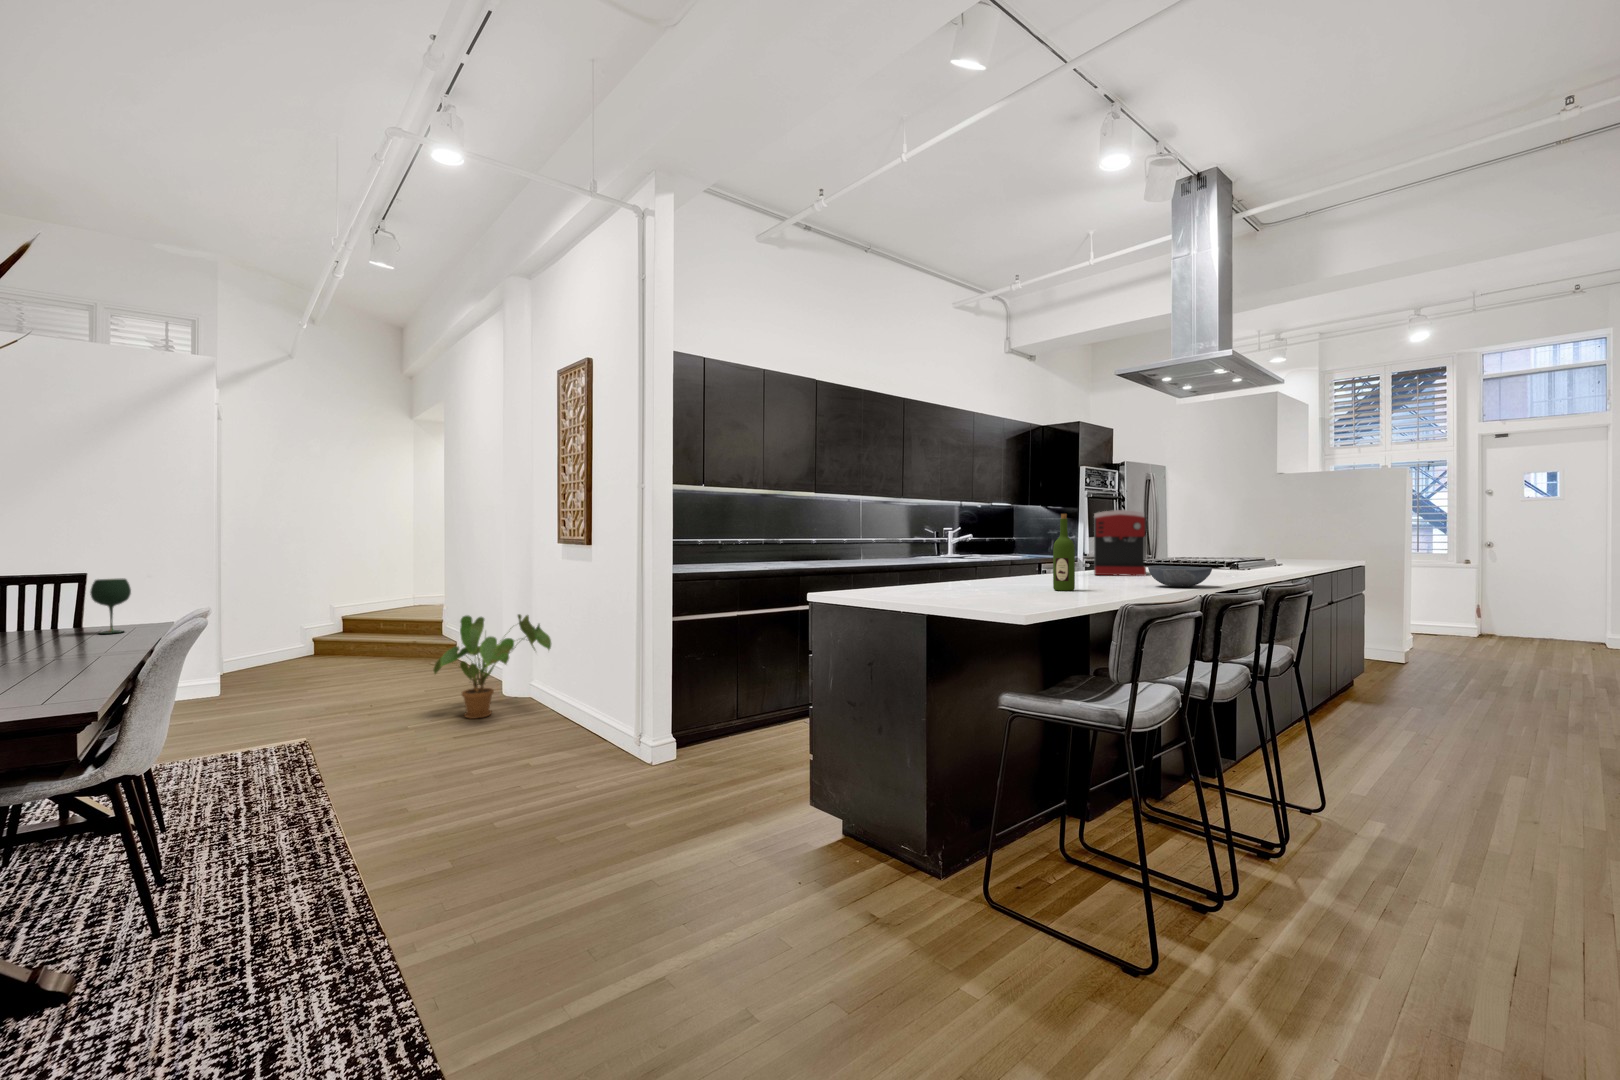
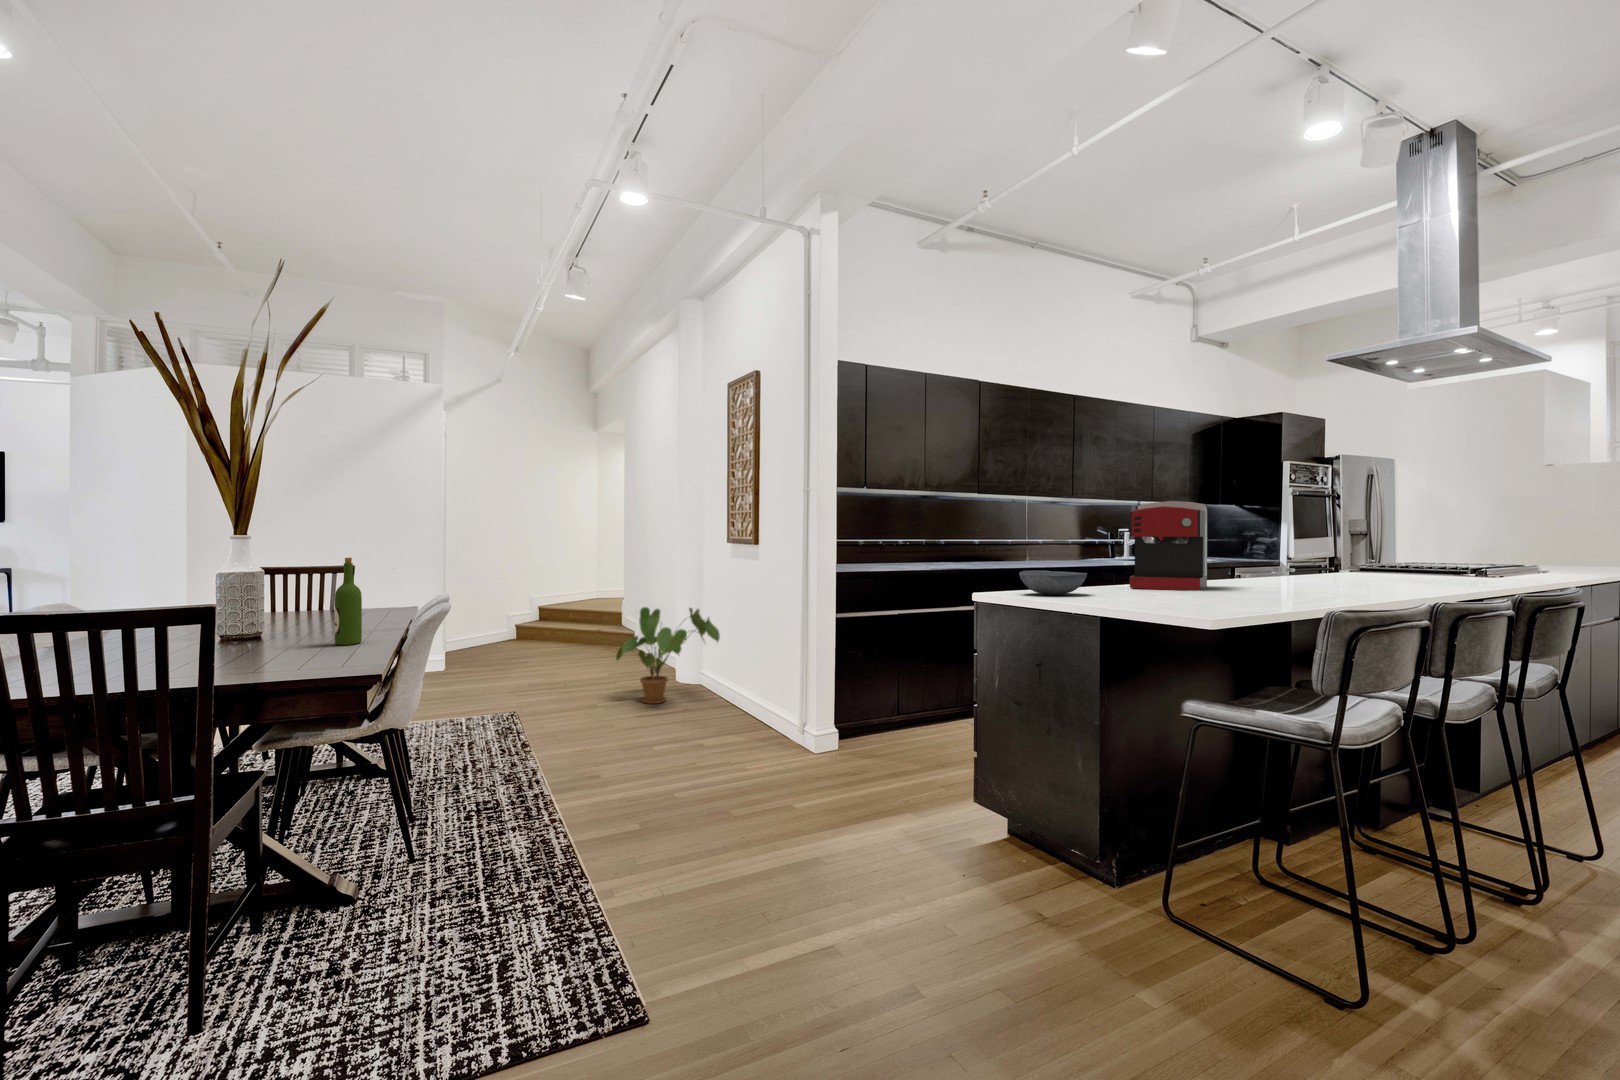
coffee maker: present [1094,510,1146,576] -> present [1129,501,1207,591]
wine bottle: present [1053,514,1075,591] -> present [335,558,362,645]
bowl: present [1148,565,1212,587] -> present [1019,570,1087,595]
wine glass: present [90,578,131,634] -> none [358,565,387,611]

